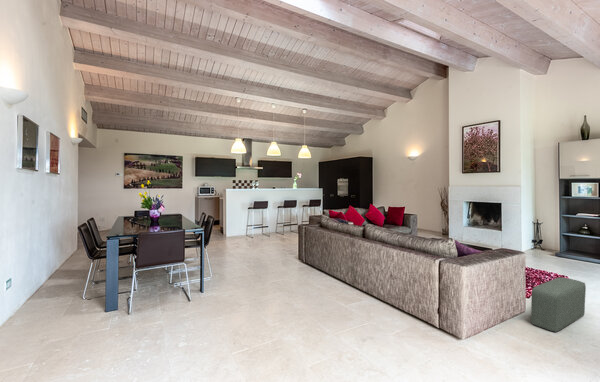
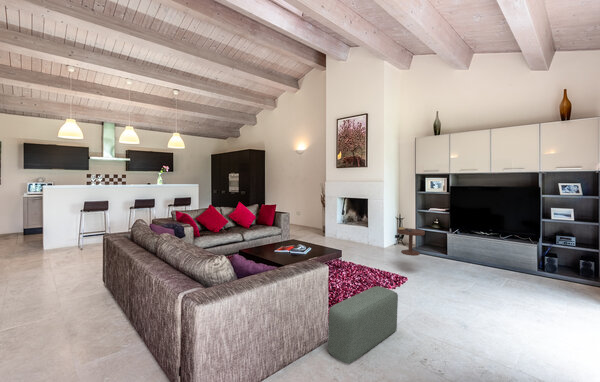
side table: none [553,230,586,276] -> present [397,227,425,256]

